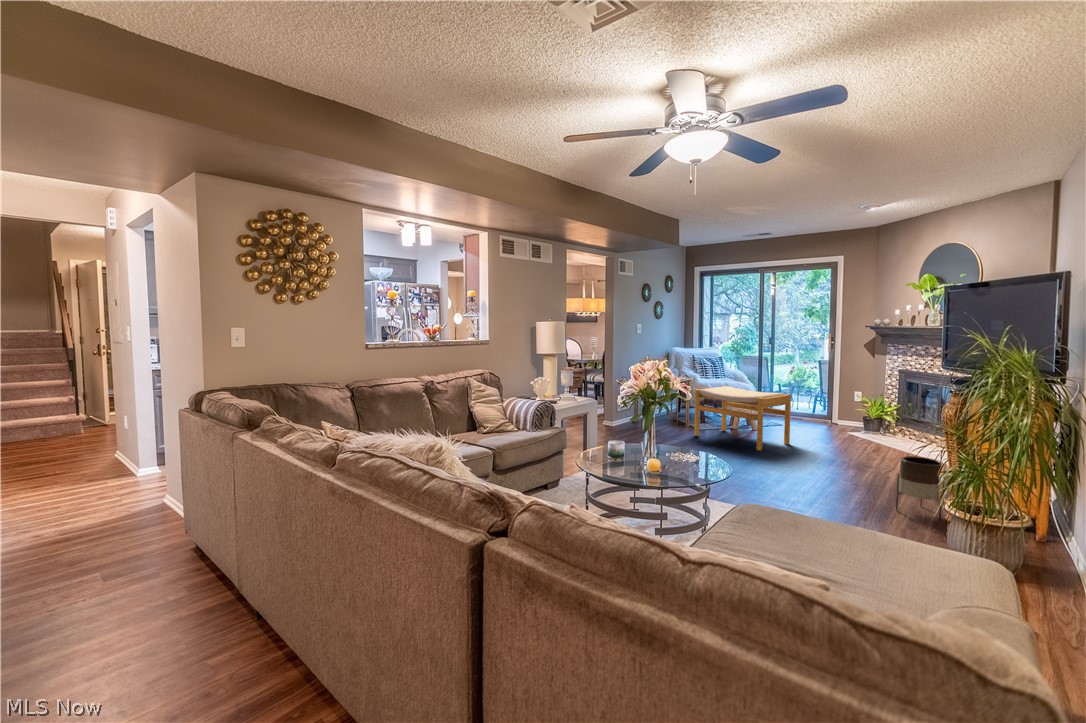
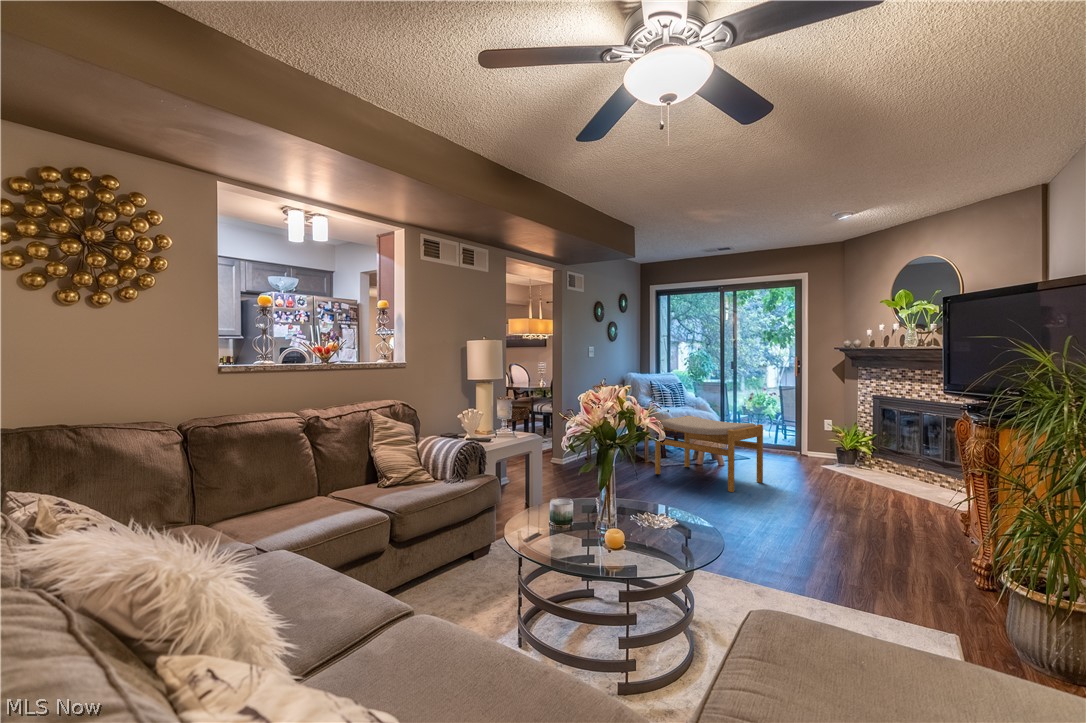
planter: present [896,456,943,519] -> none [914,504,974,587]

